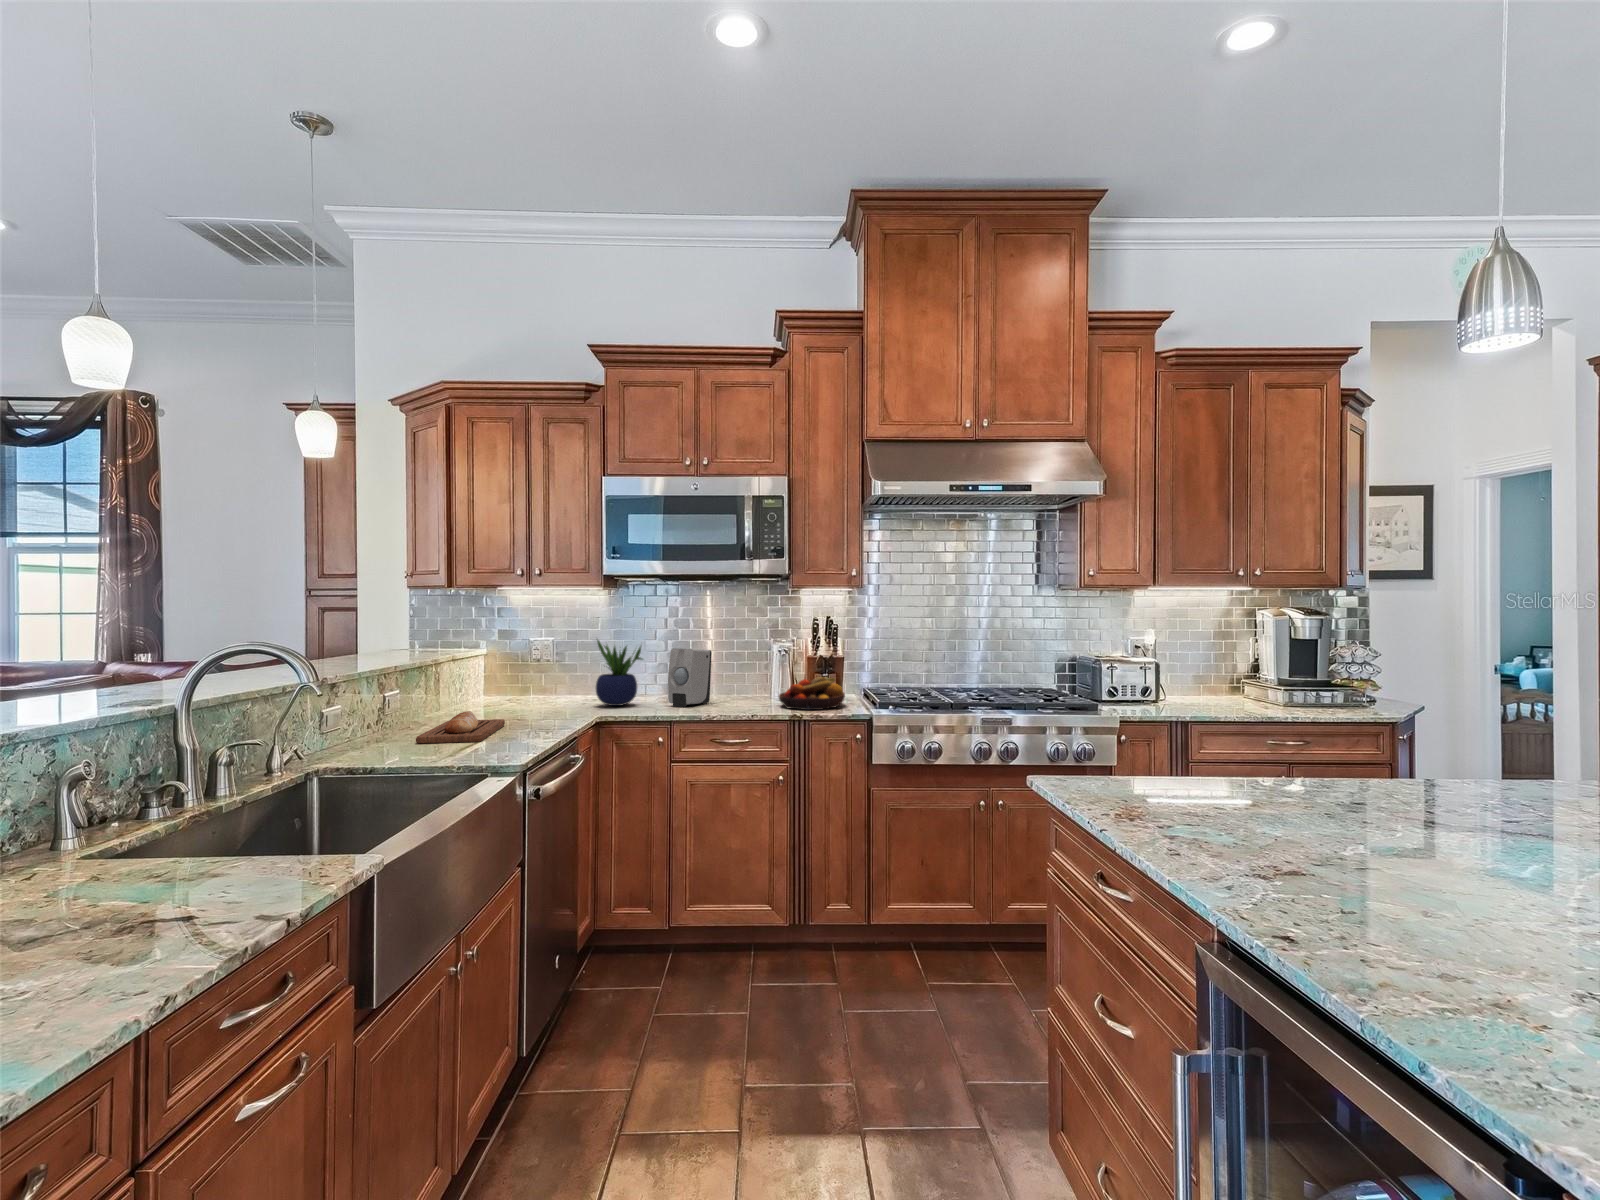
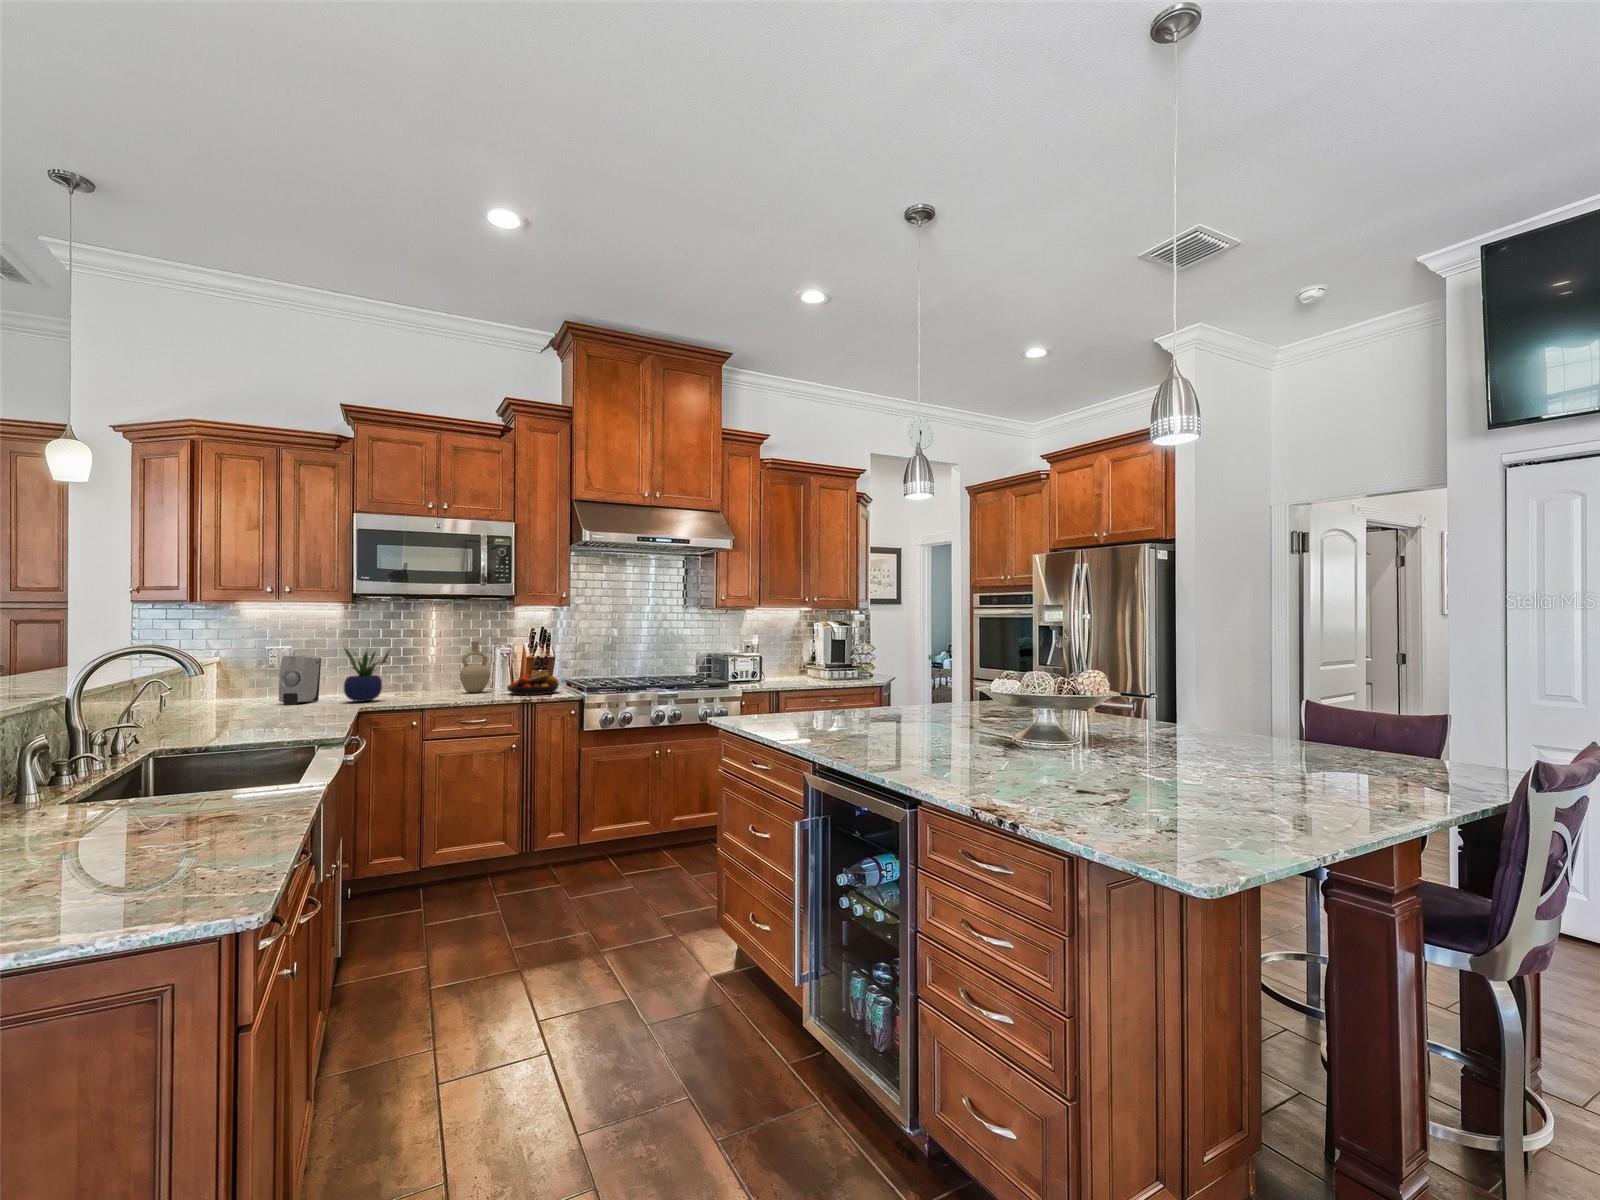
vase: none [733,634,769,699] -> present [460,641,490,693]
soap dispenser: present [668,648,712,707] -> present [279,656,321,705]
bread loaf: present [416,711,505,744] -> none [234,705,298,728]

